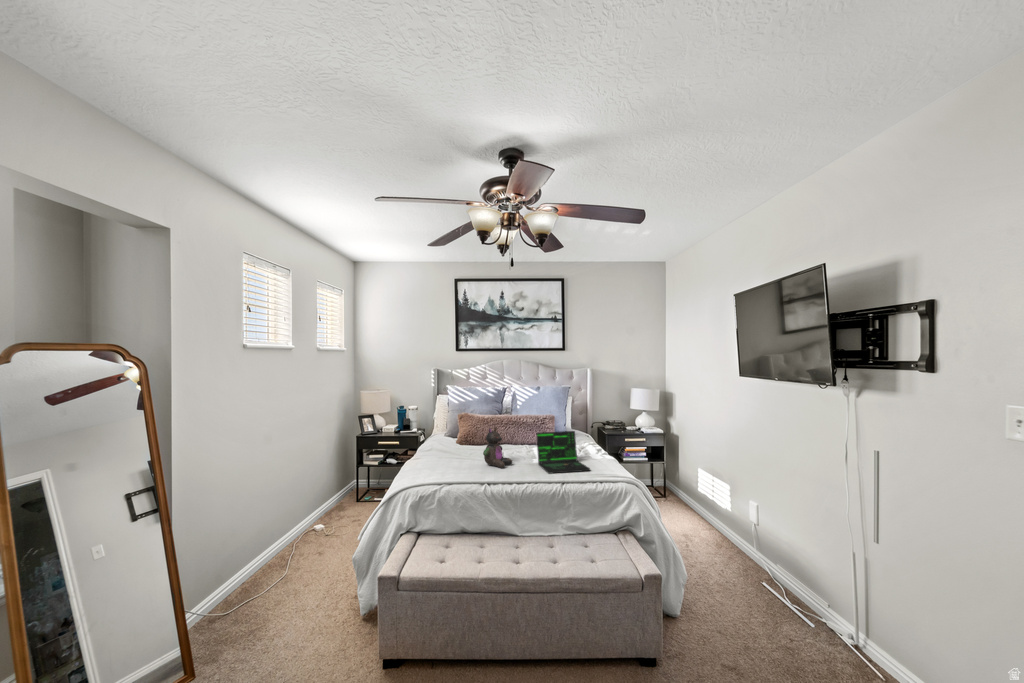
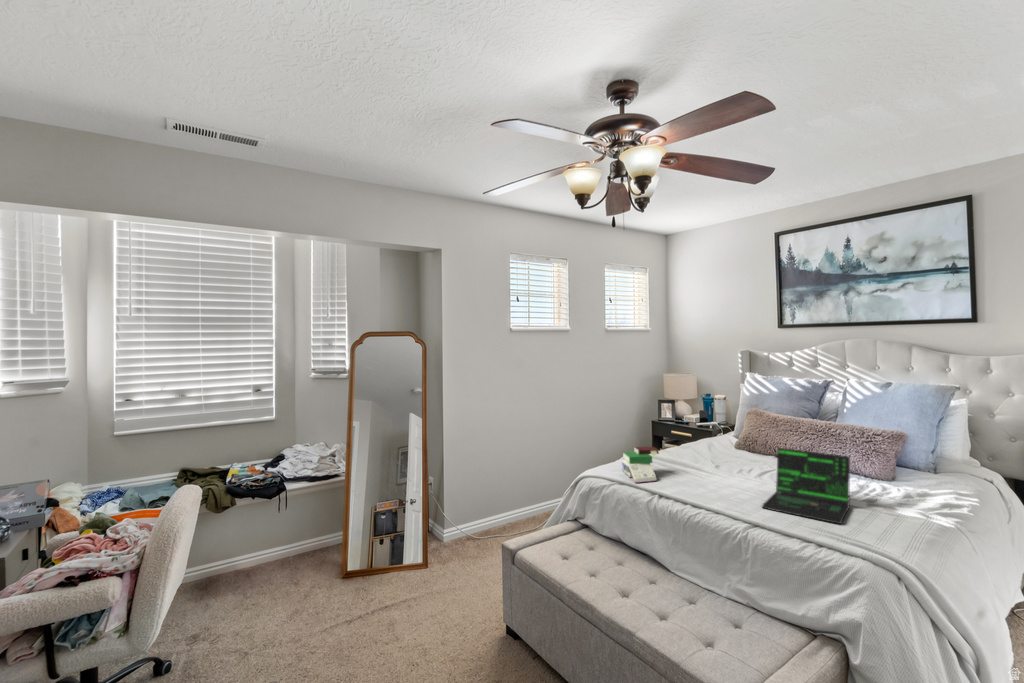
stuffed bear: present [483,427,512,468] -> none [695,430,738,484]
book: none [426,449,467,480] -> present [622,447,659,483]

